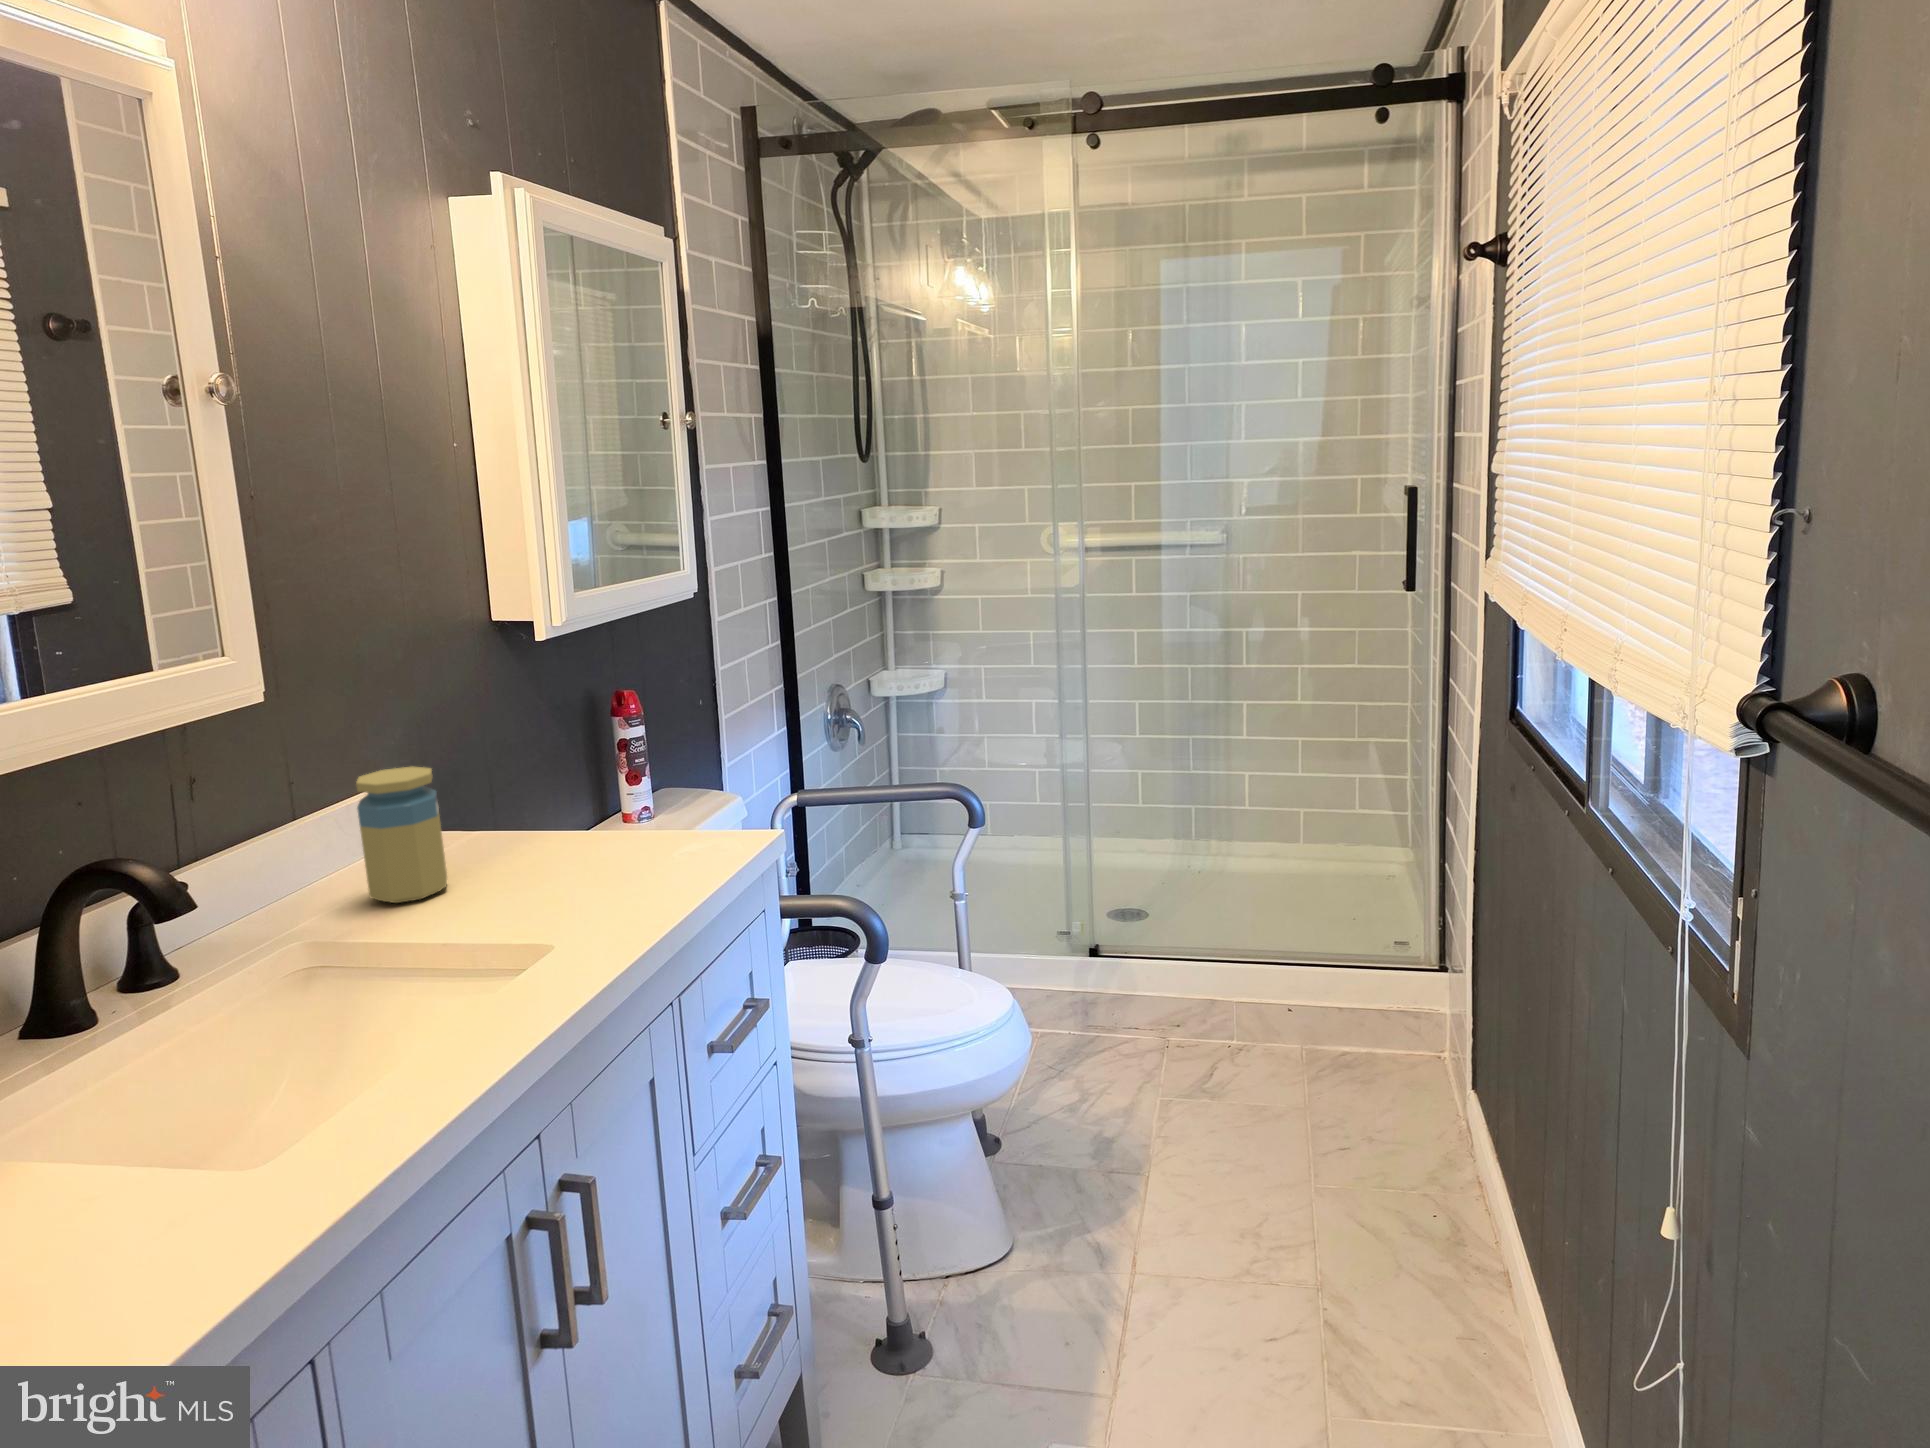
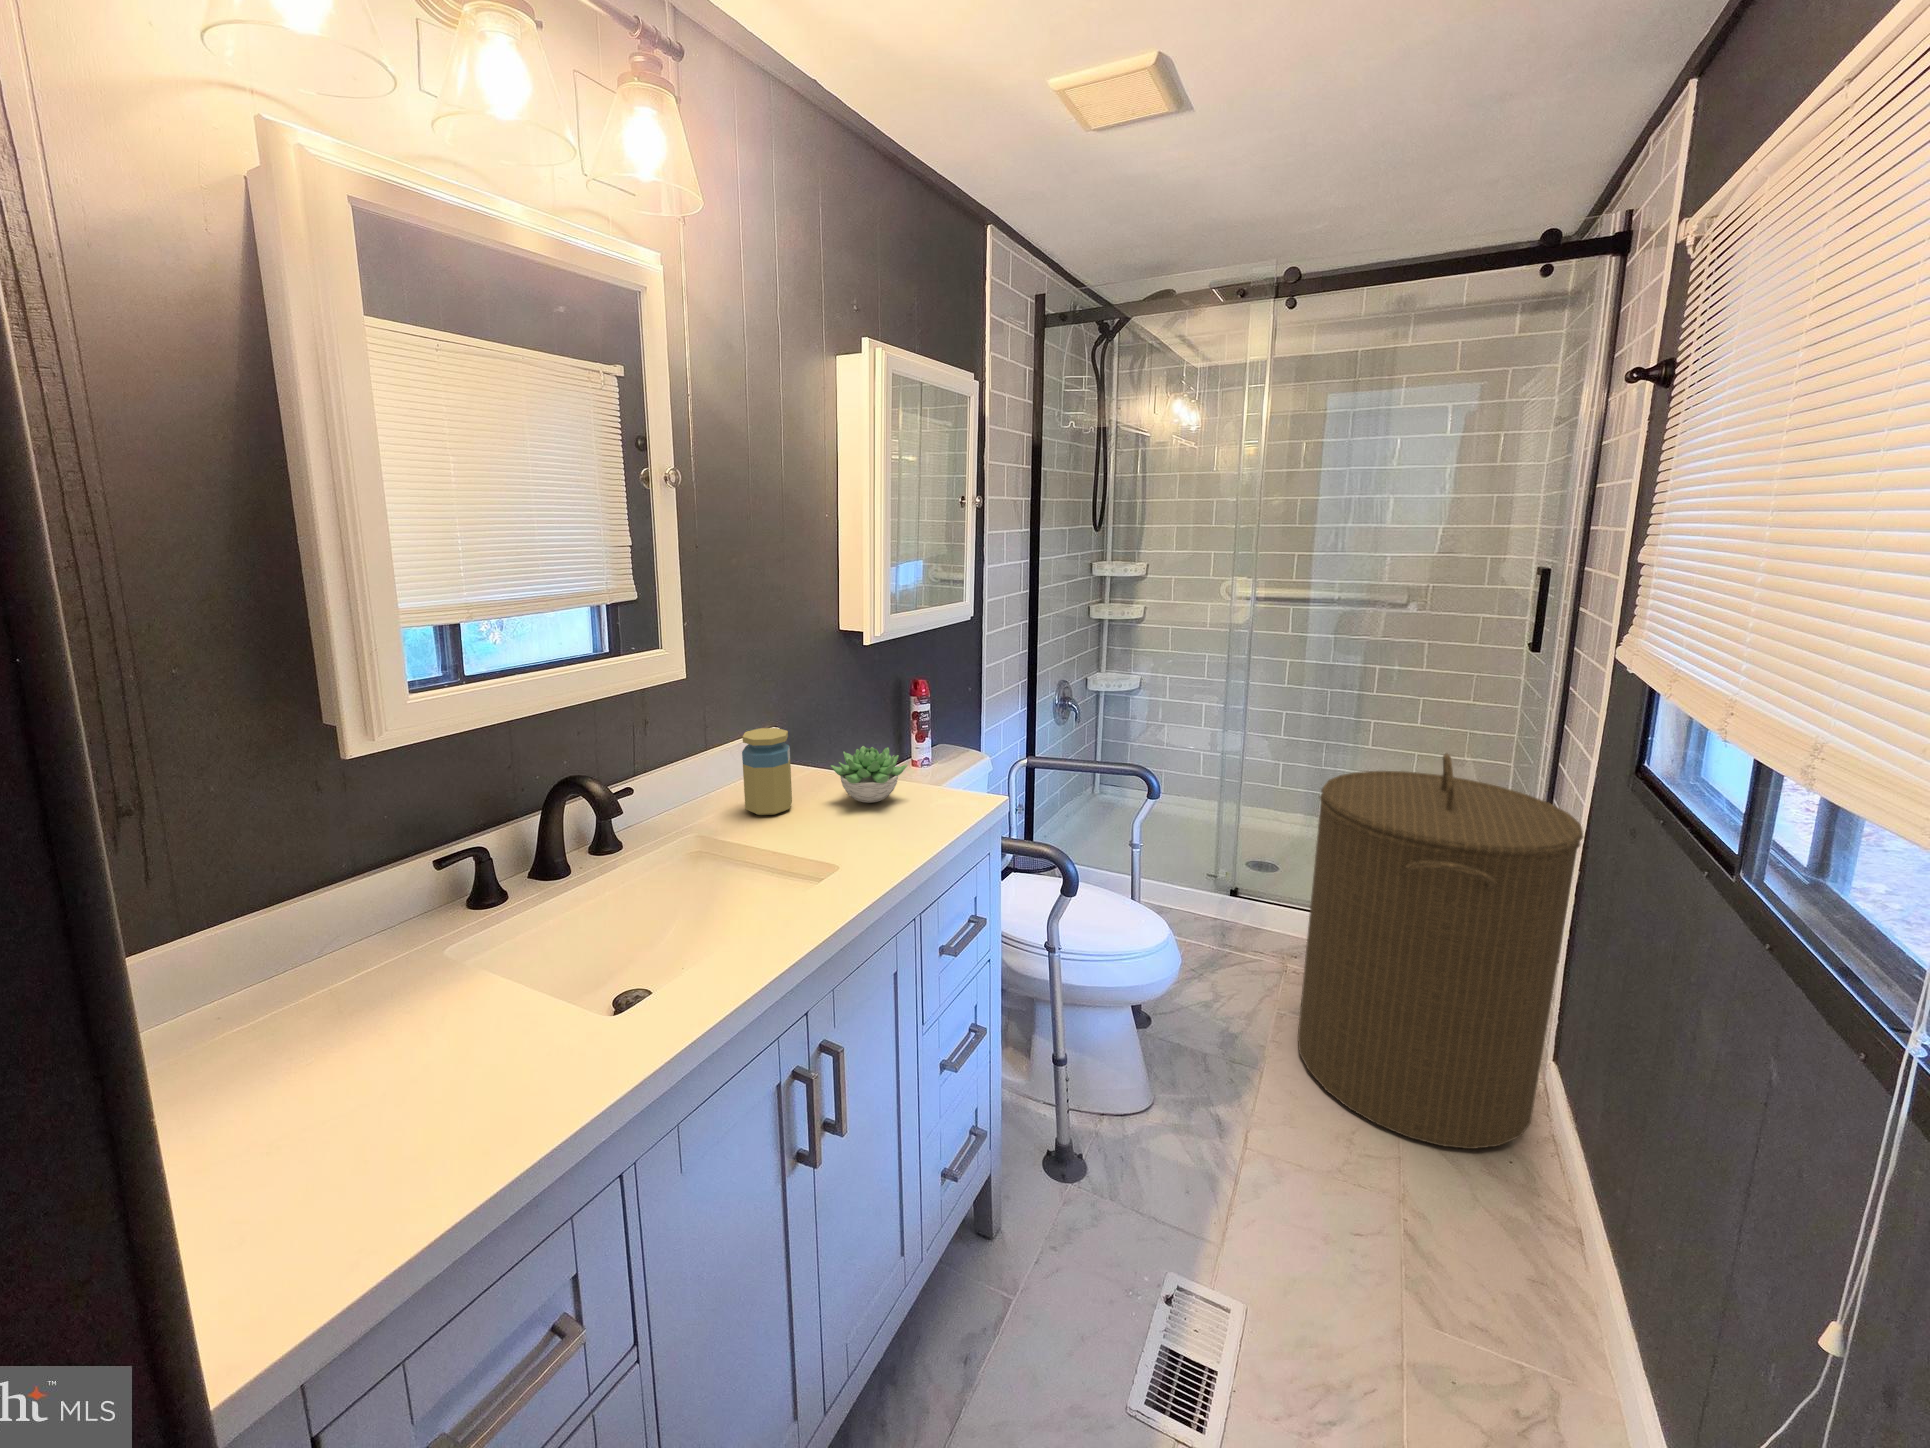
laundry hamper: none [1186,718,1461,1203] -> present [1298,754,1583,1149]
succulent plant: none [507,778,630,862] -> present [831,746,908,803]

